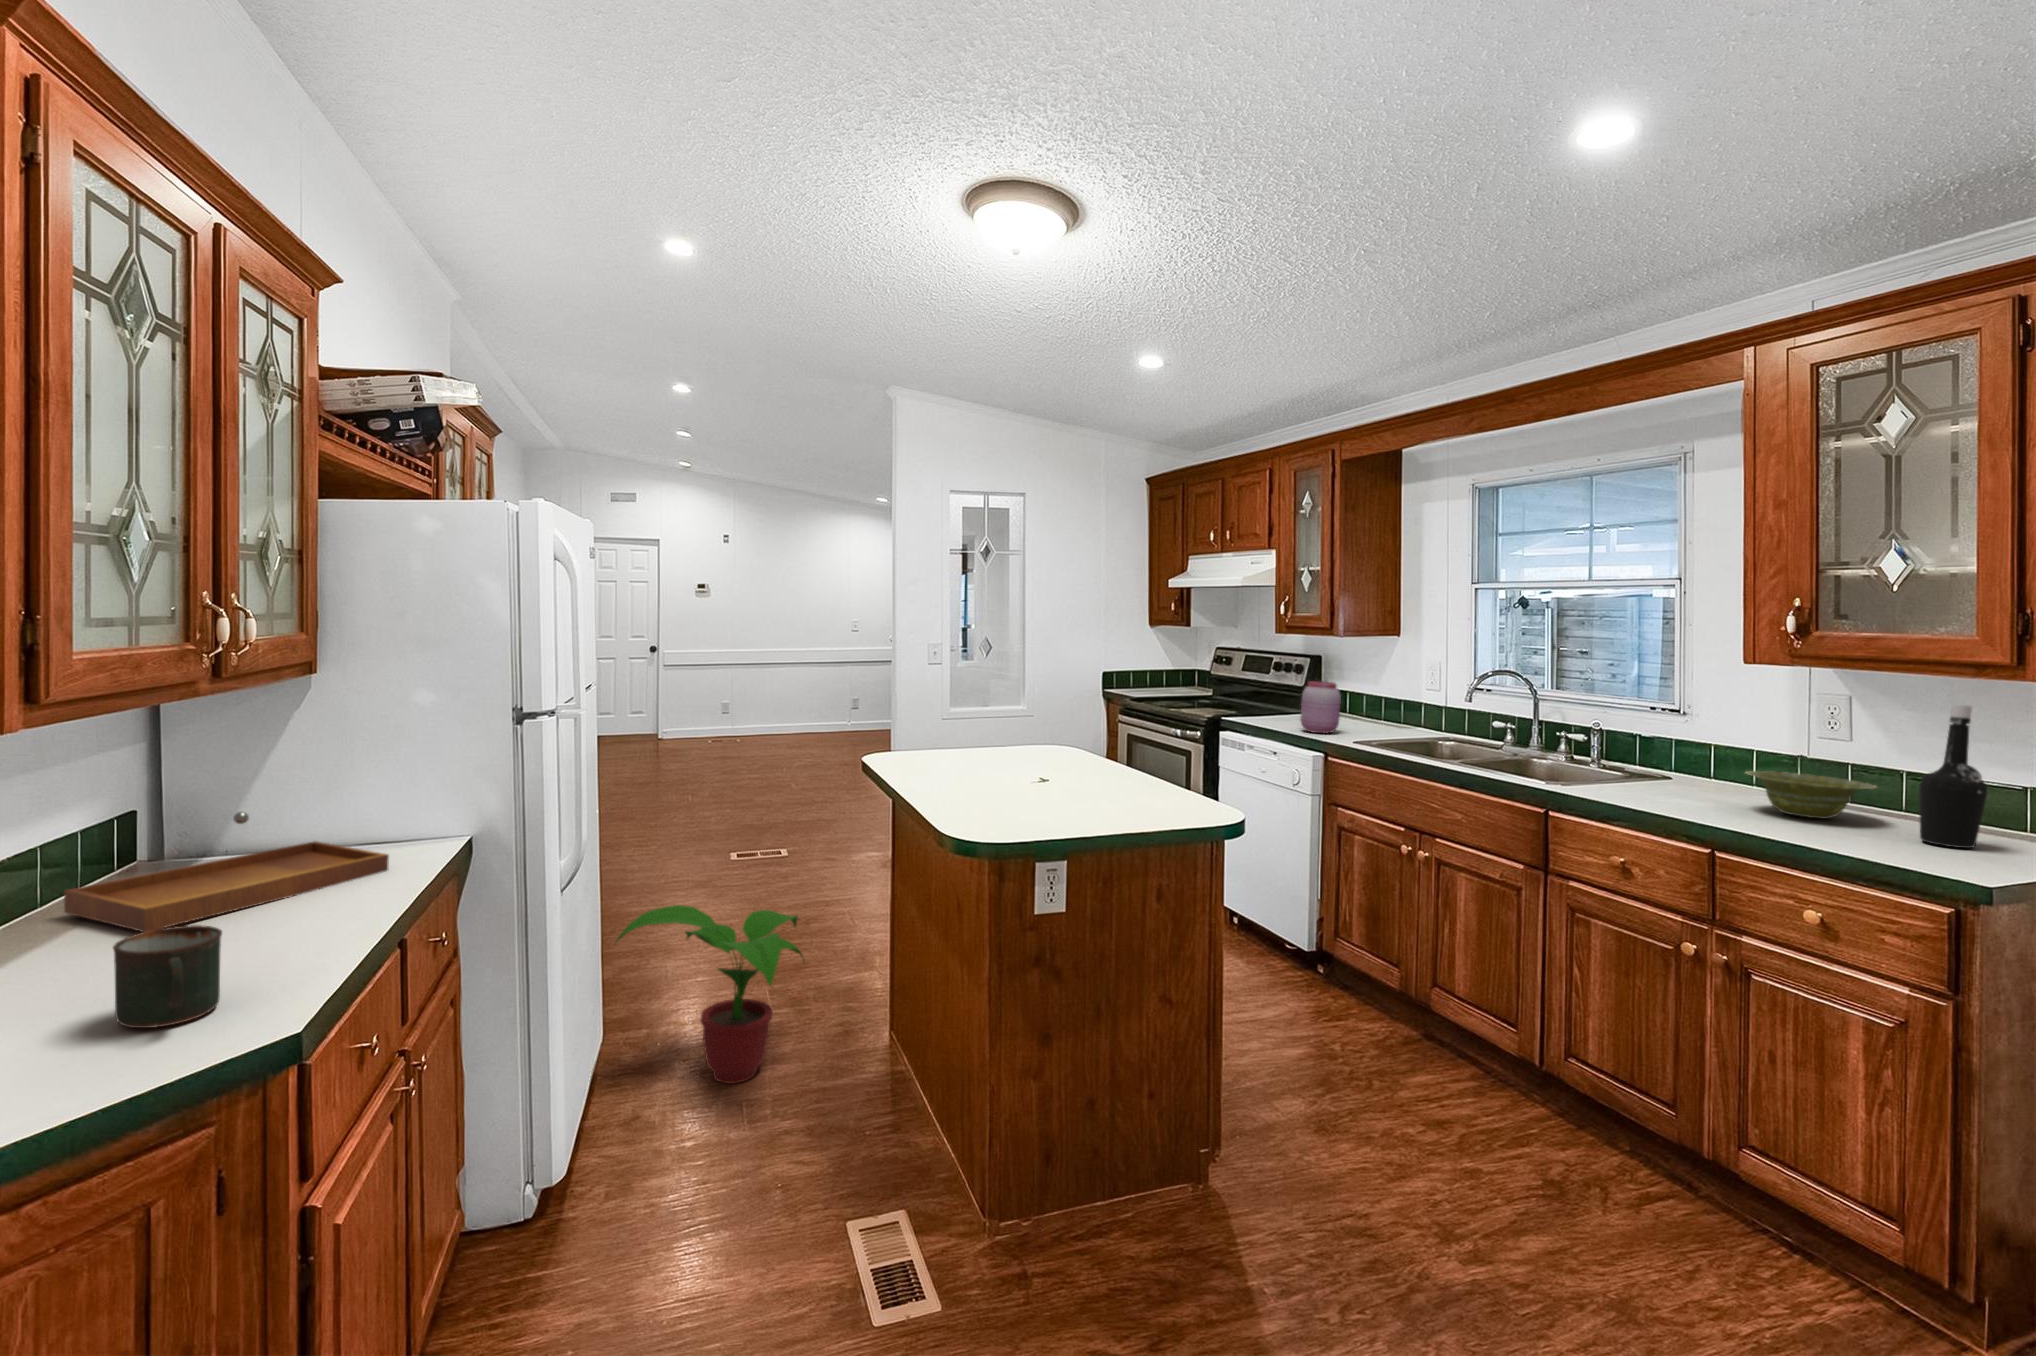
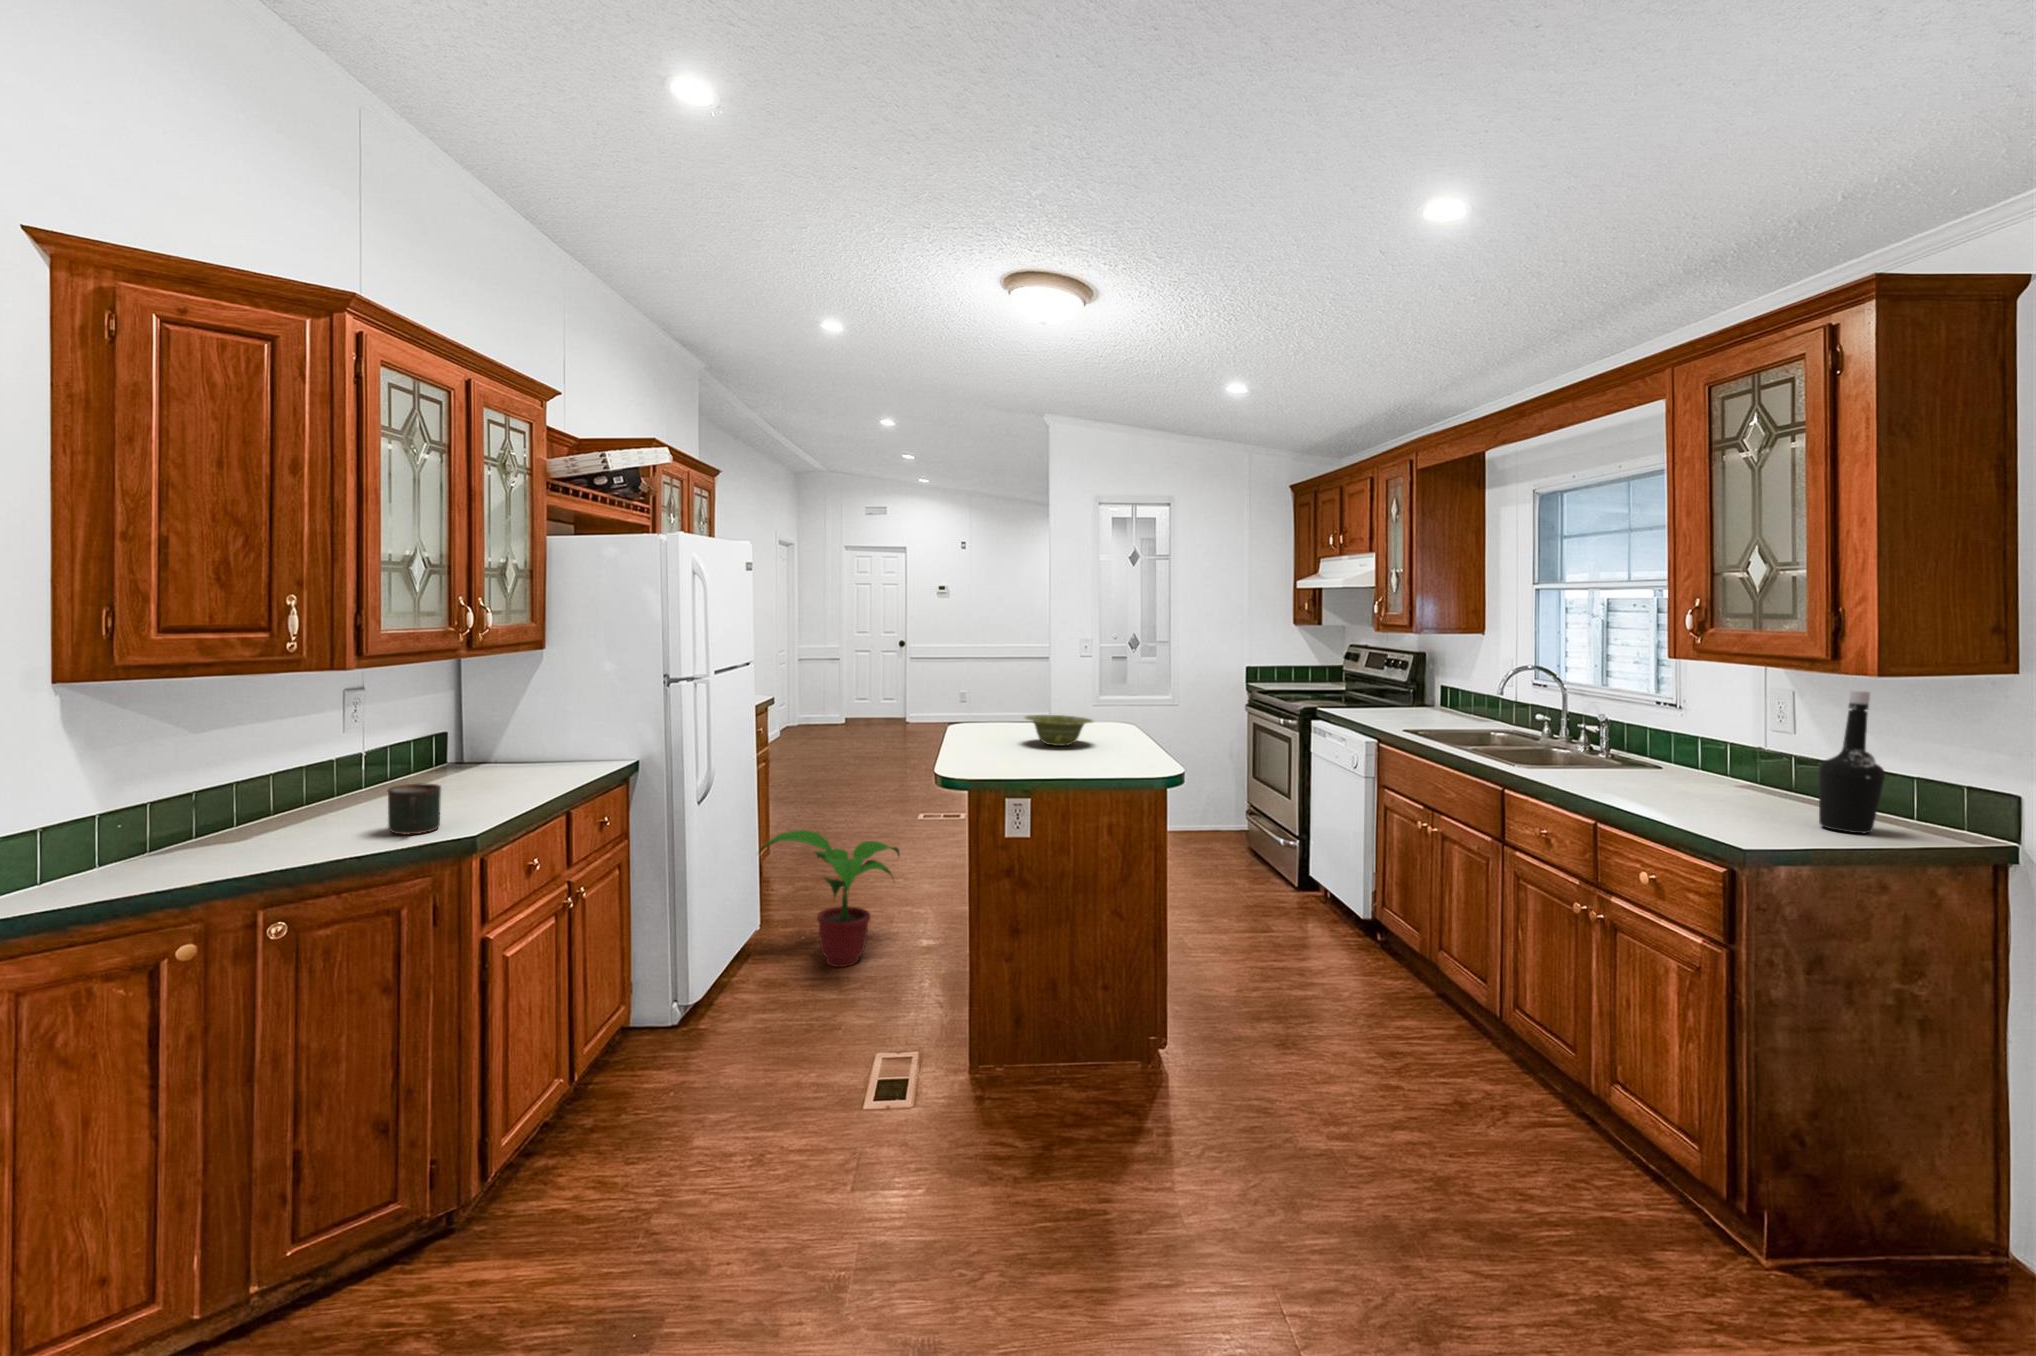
jar: present [1300,681,1341,733] -> none [1365,672,1405,721]
dish: present [1746,771,1876,819] -> present [1024,715,1093,746]
tray: present [64,812,389,932] -> none [399,733,575,796]

